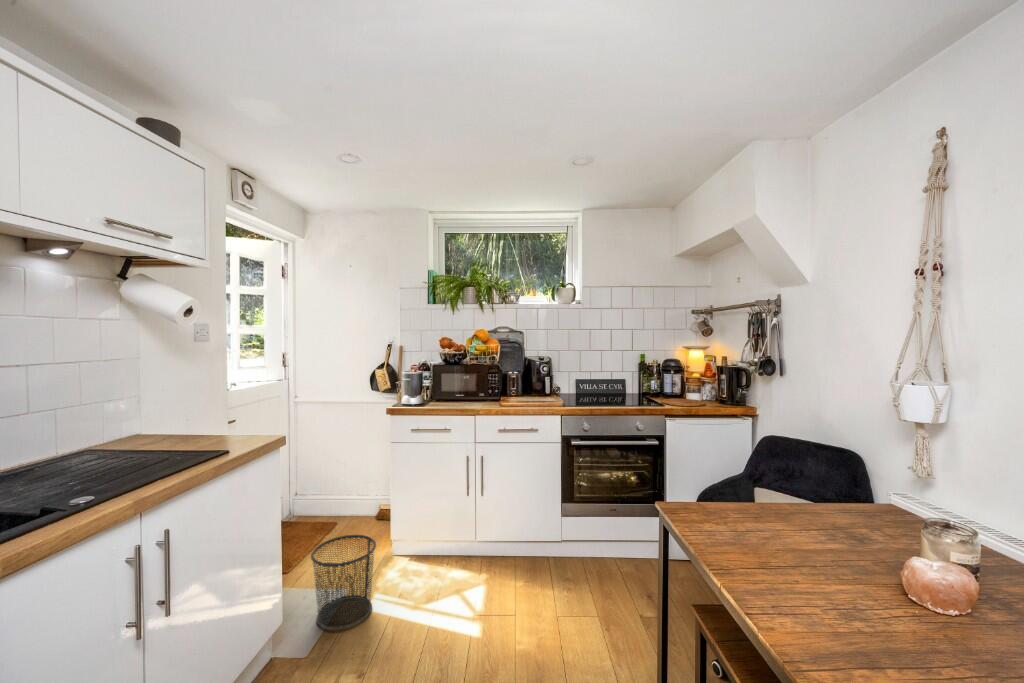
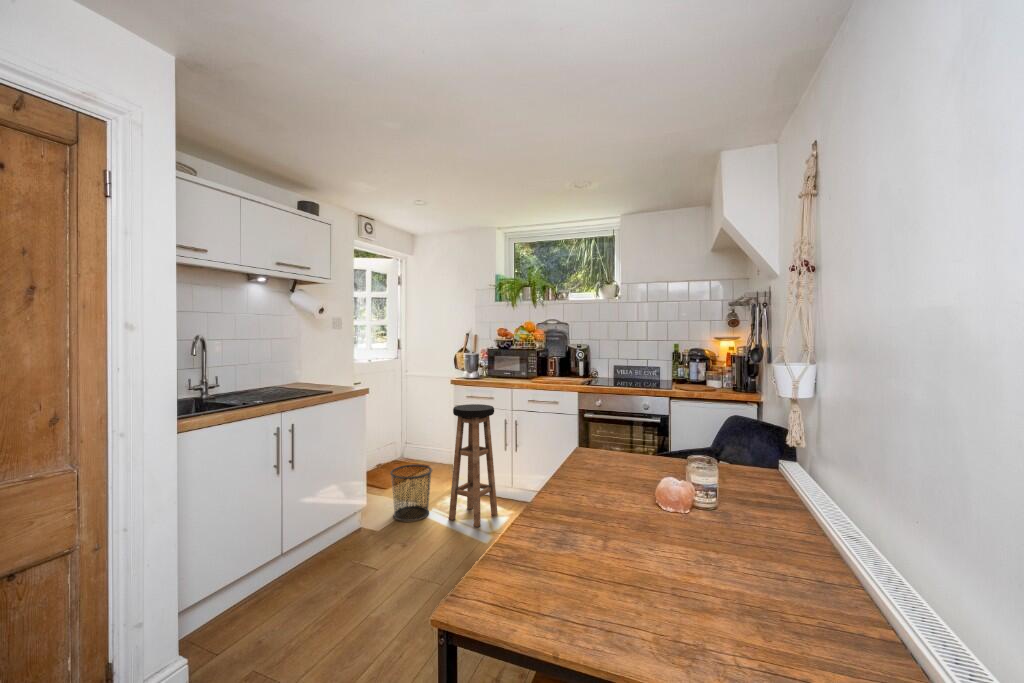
bar stool: none [405,440,468,615] -> present [449,404,498,527]

